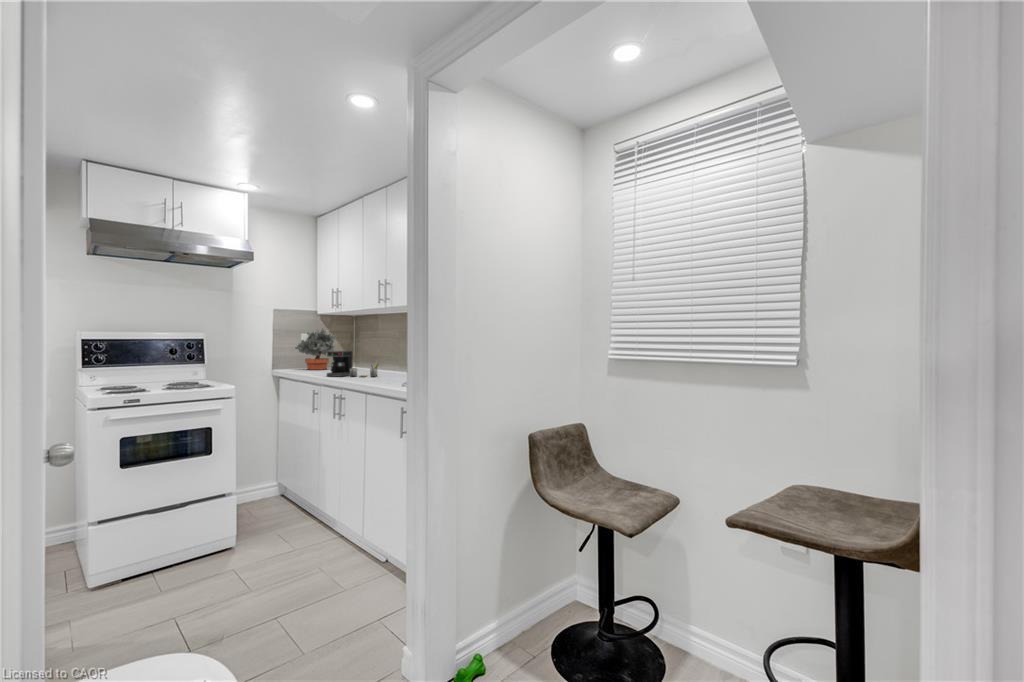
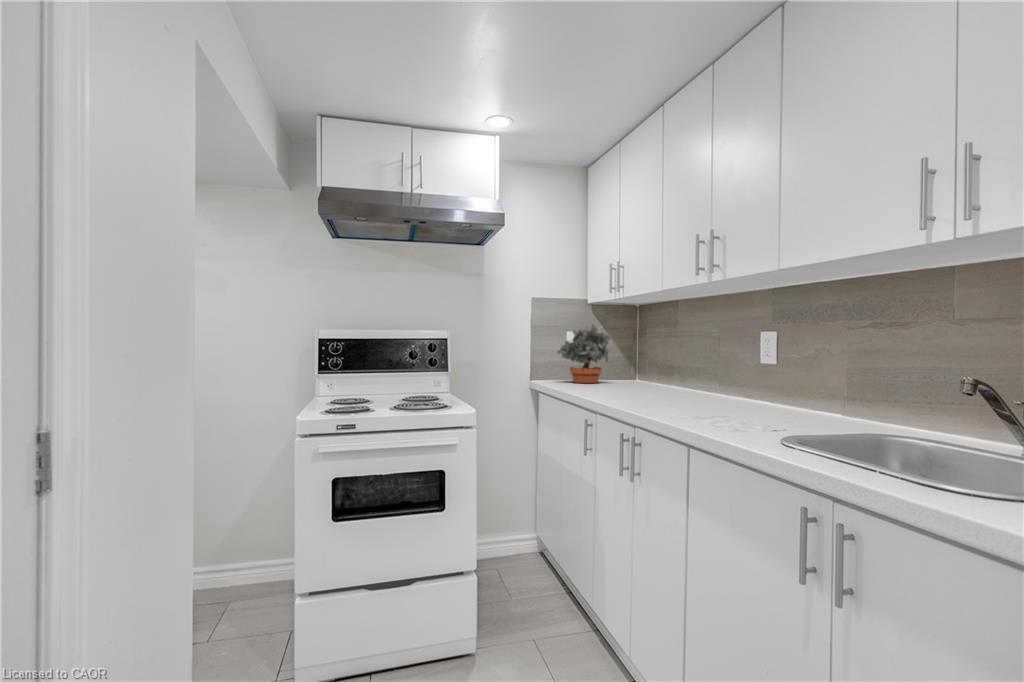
coffee maker: present [327,351,379,377] -> none [605,358,693,404]

